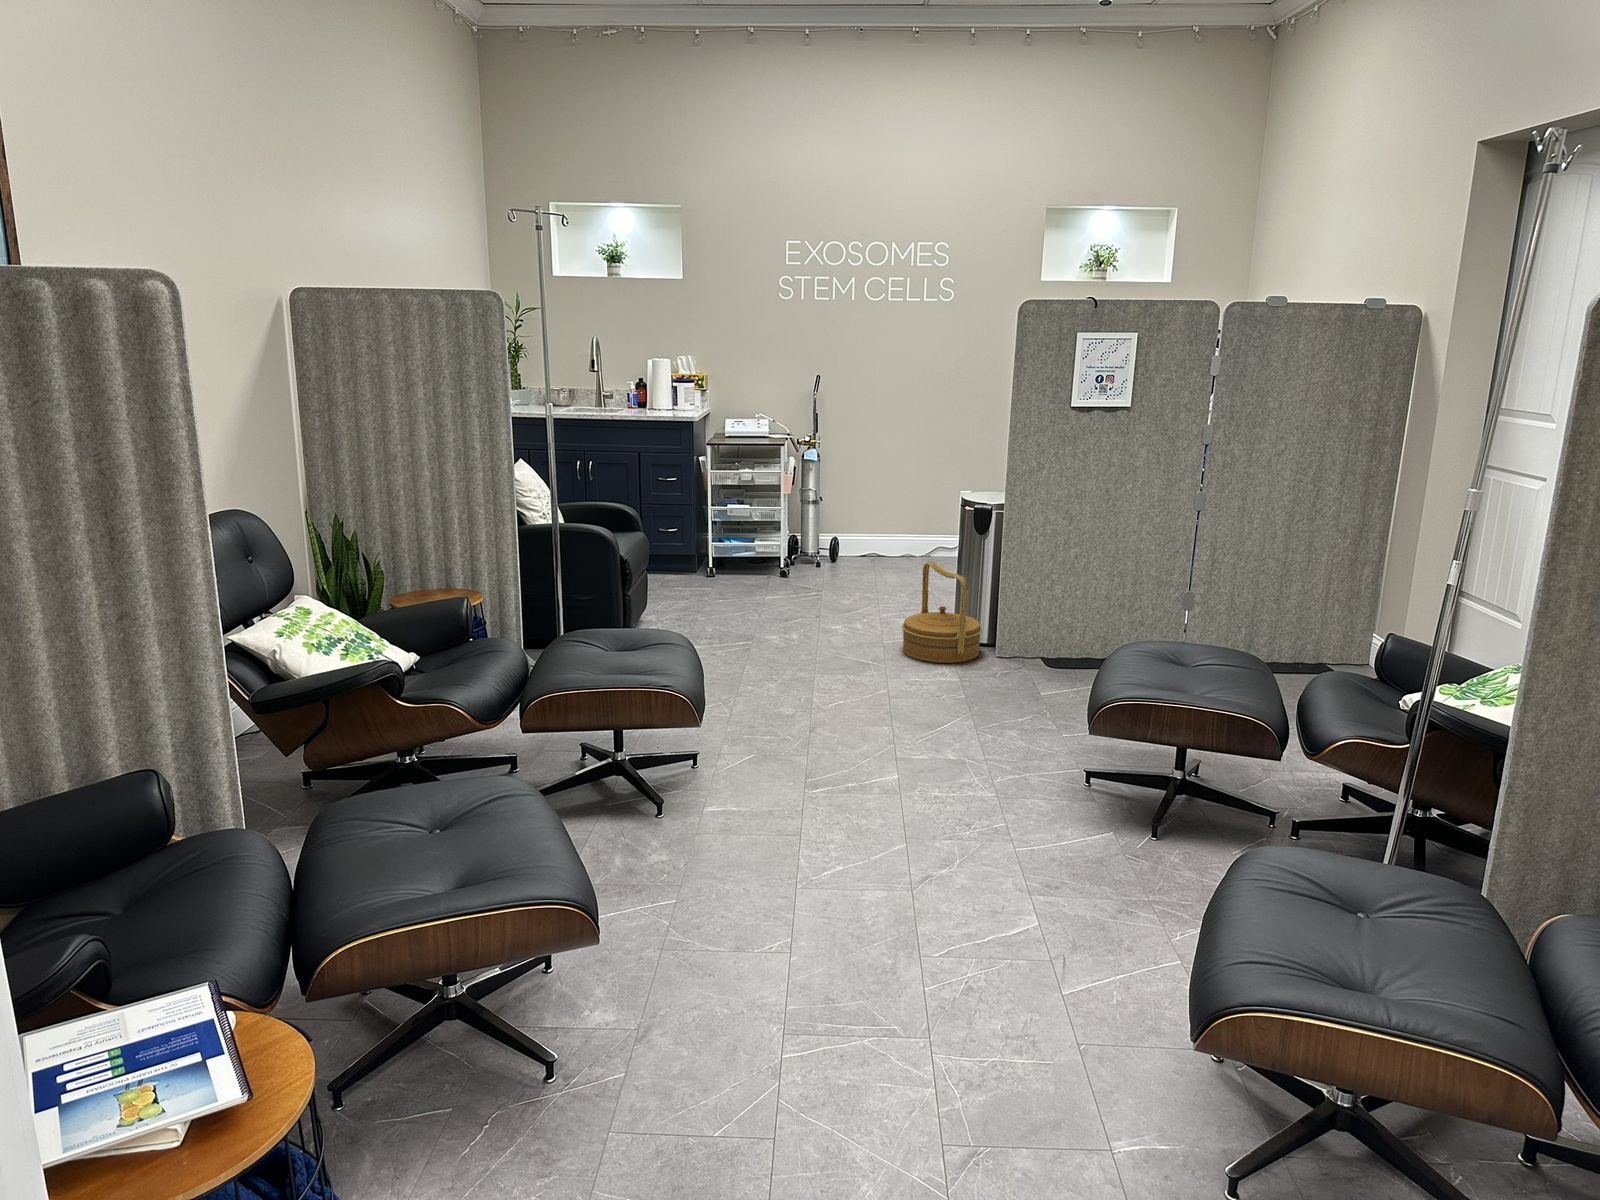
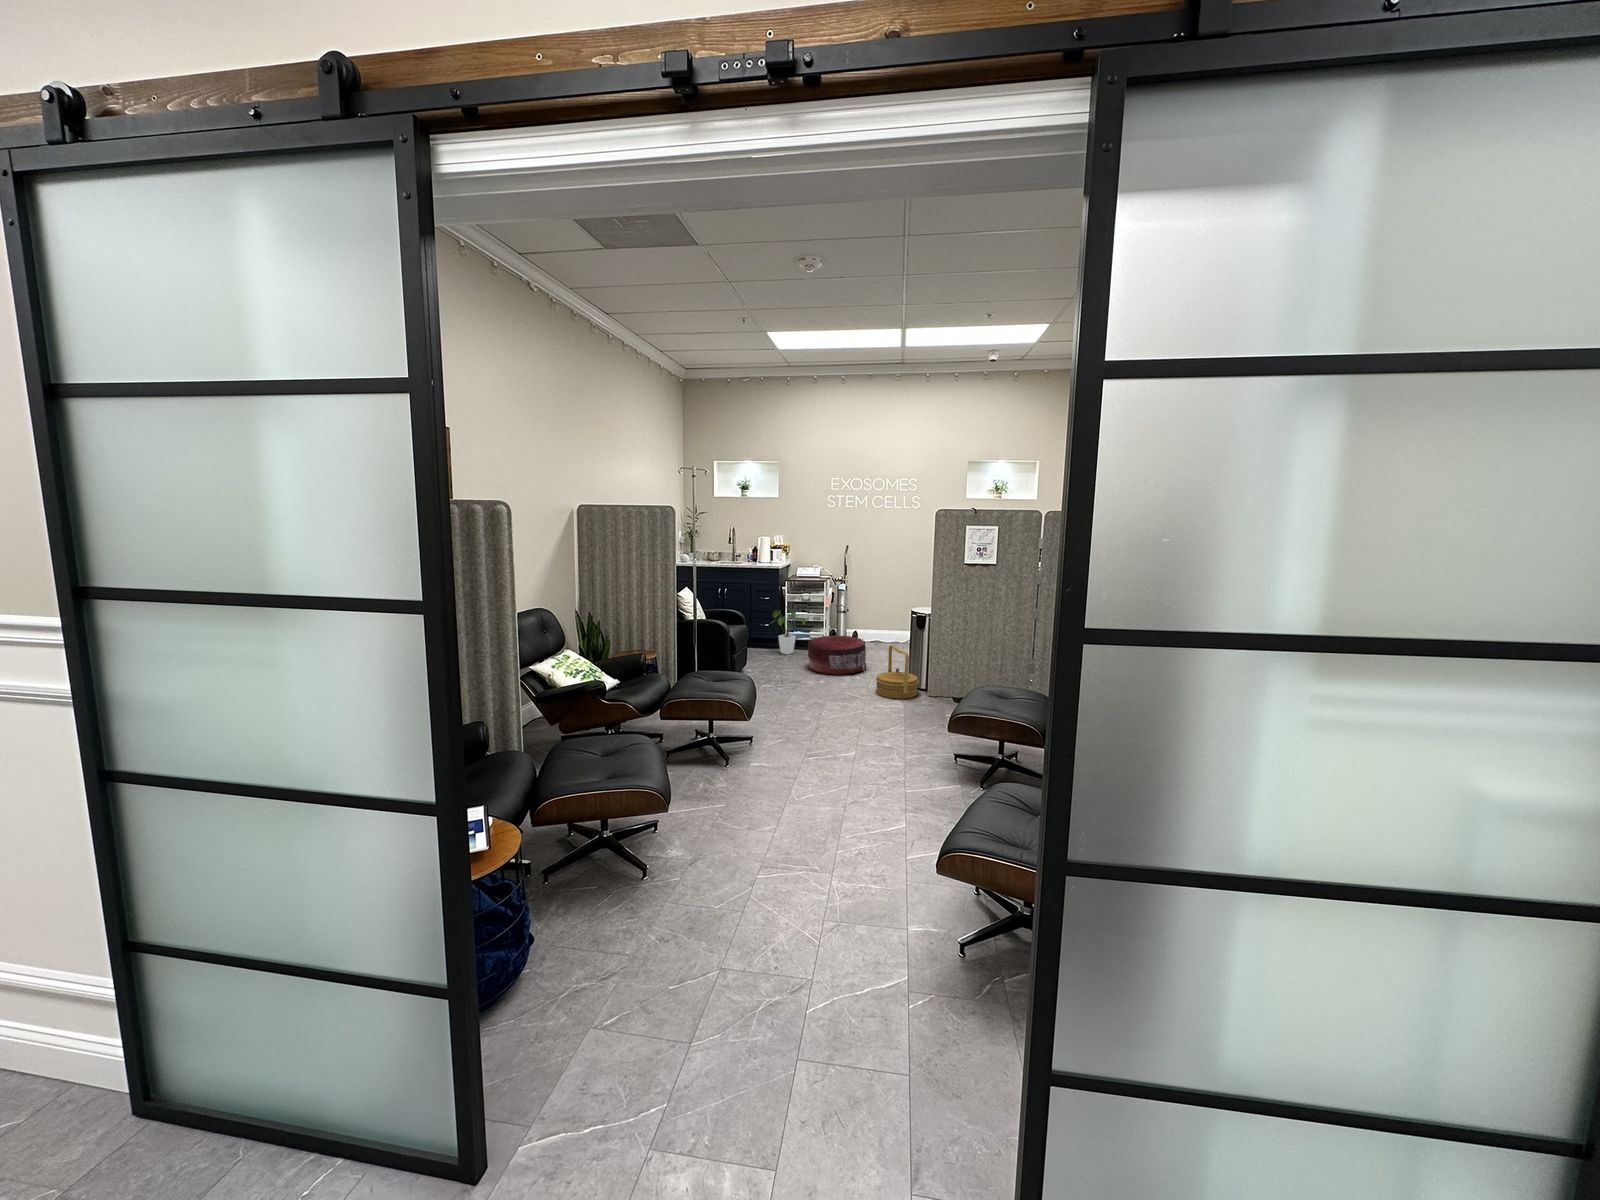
house plant: none [679,493,749,584] -> present [770,607,805,654]
pouf: none [760,545,871,620] -> present [808,635,866,674]

